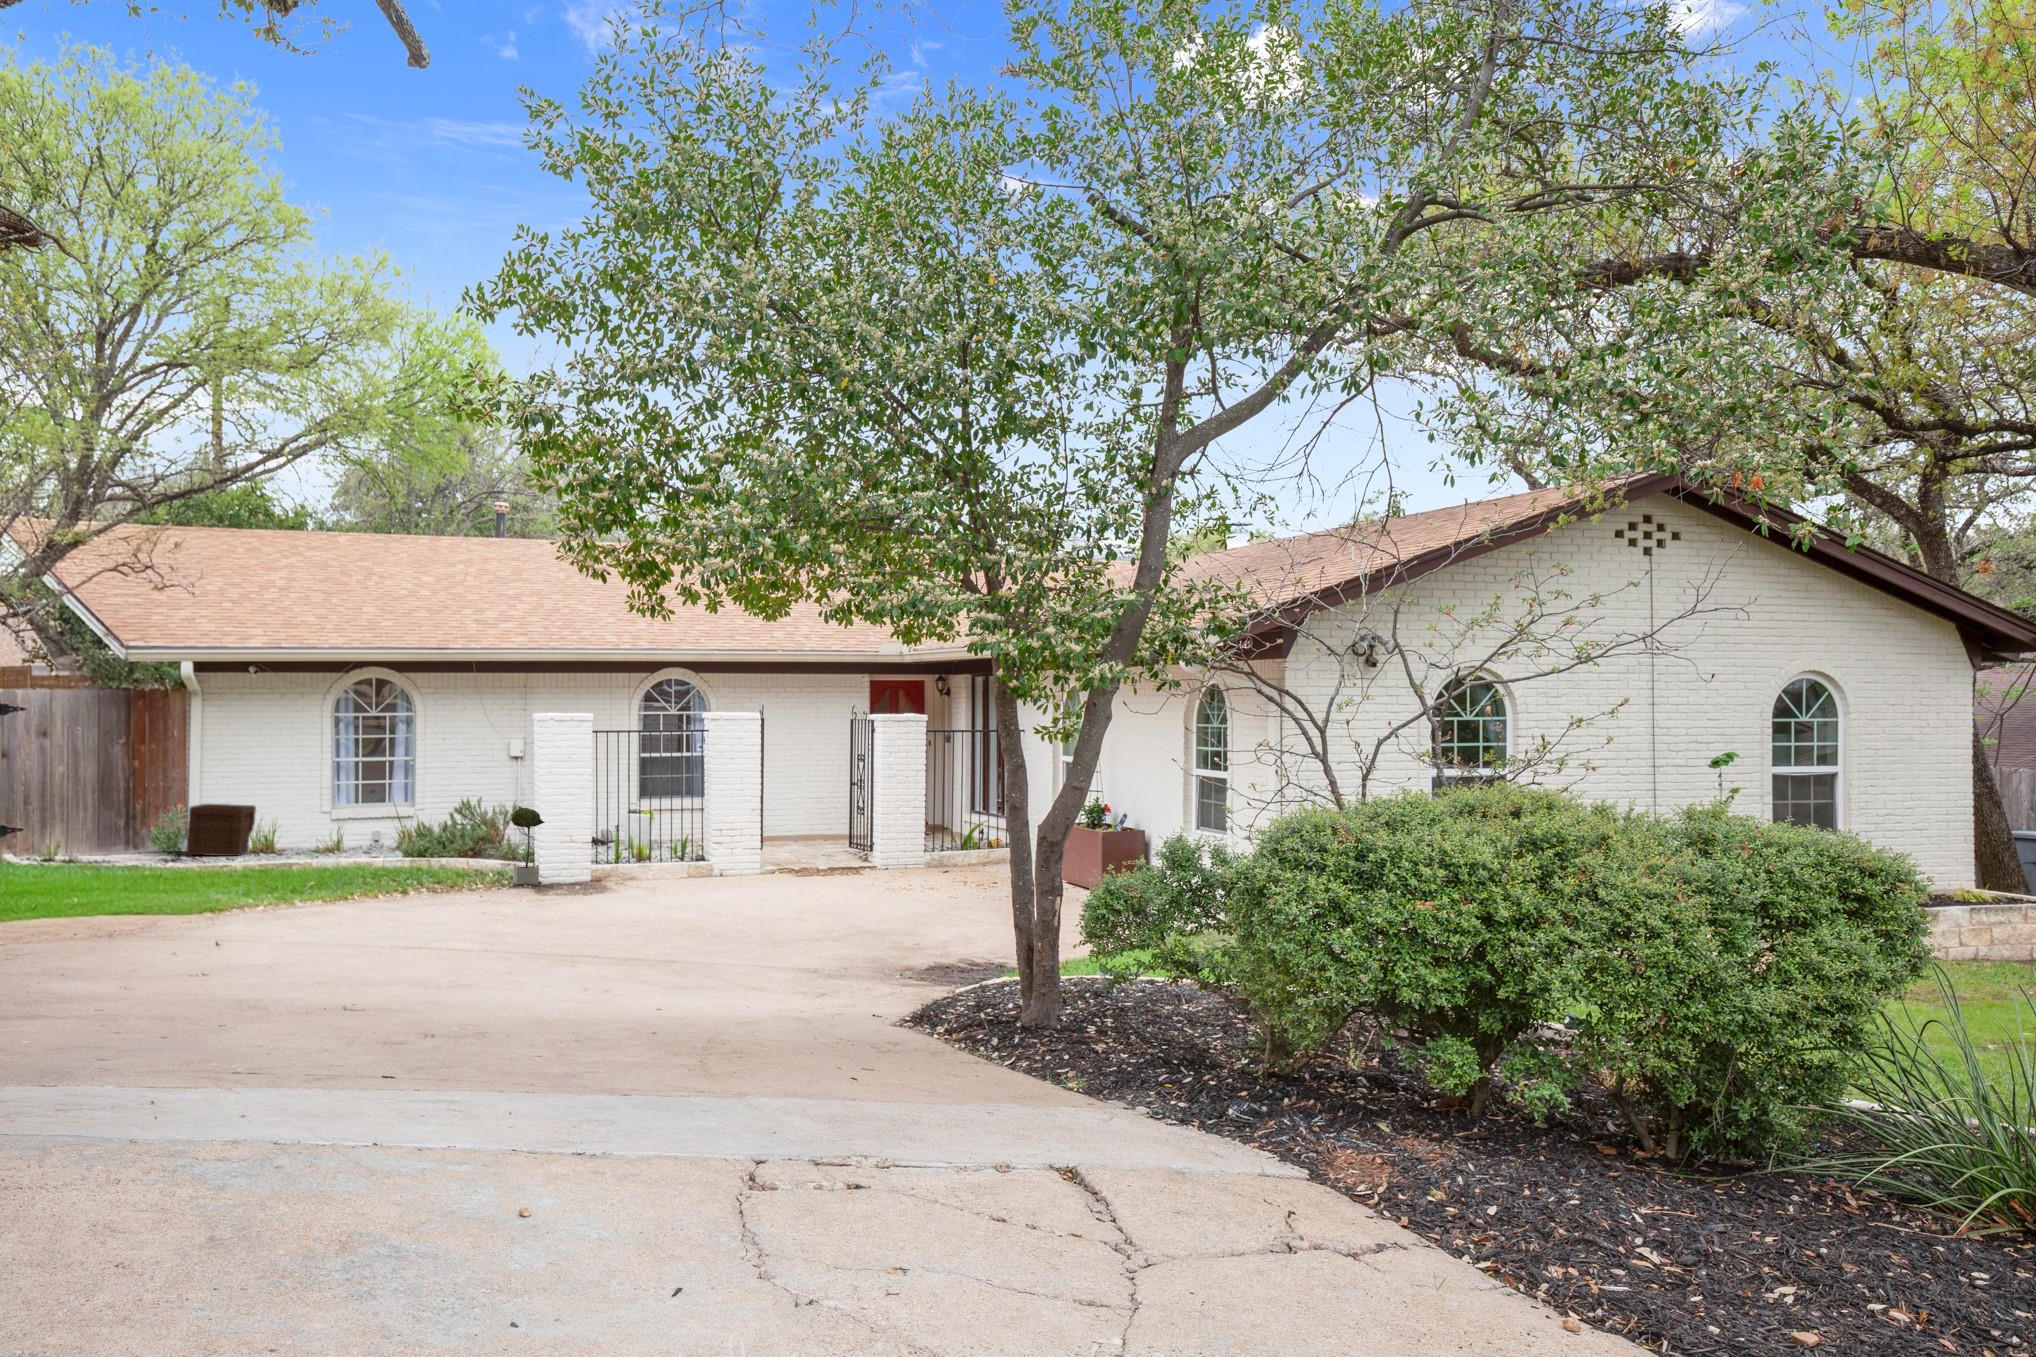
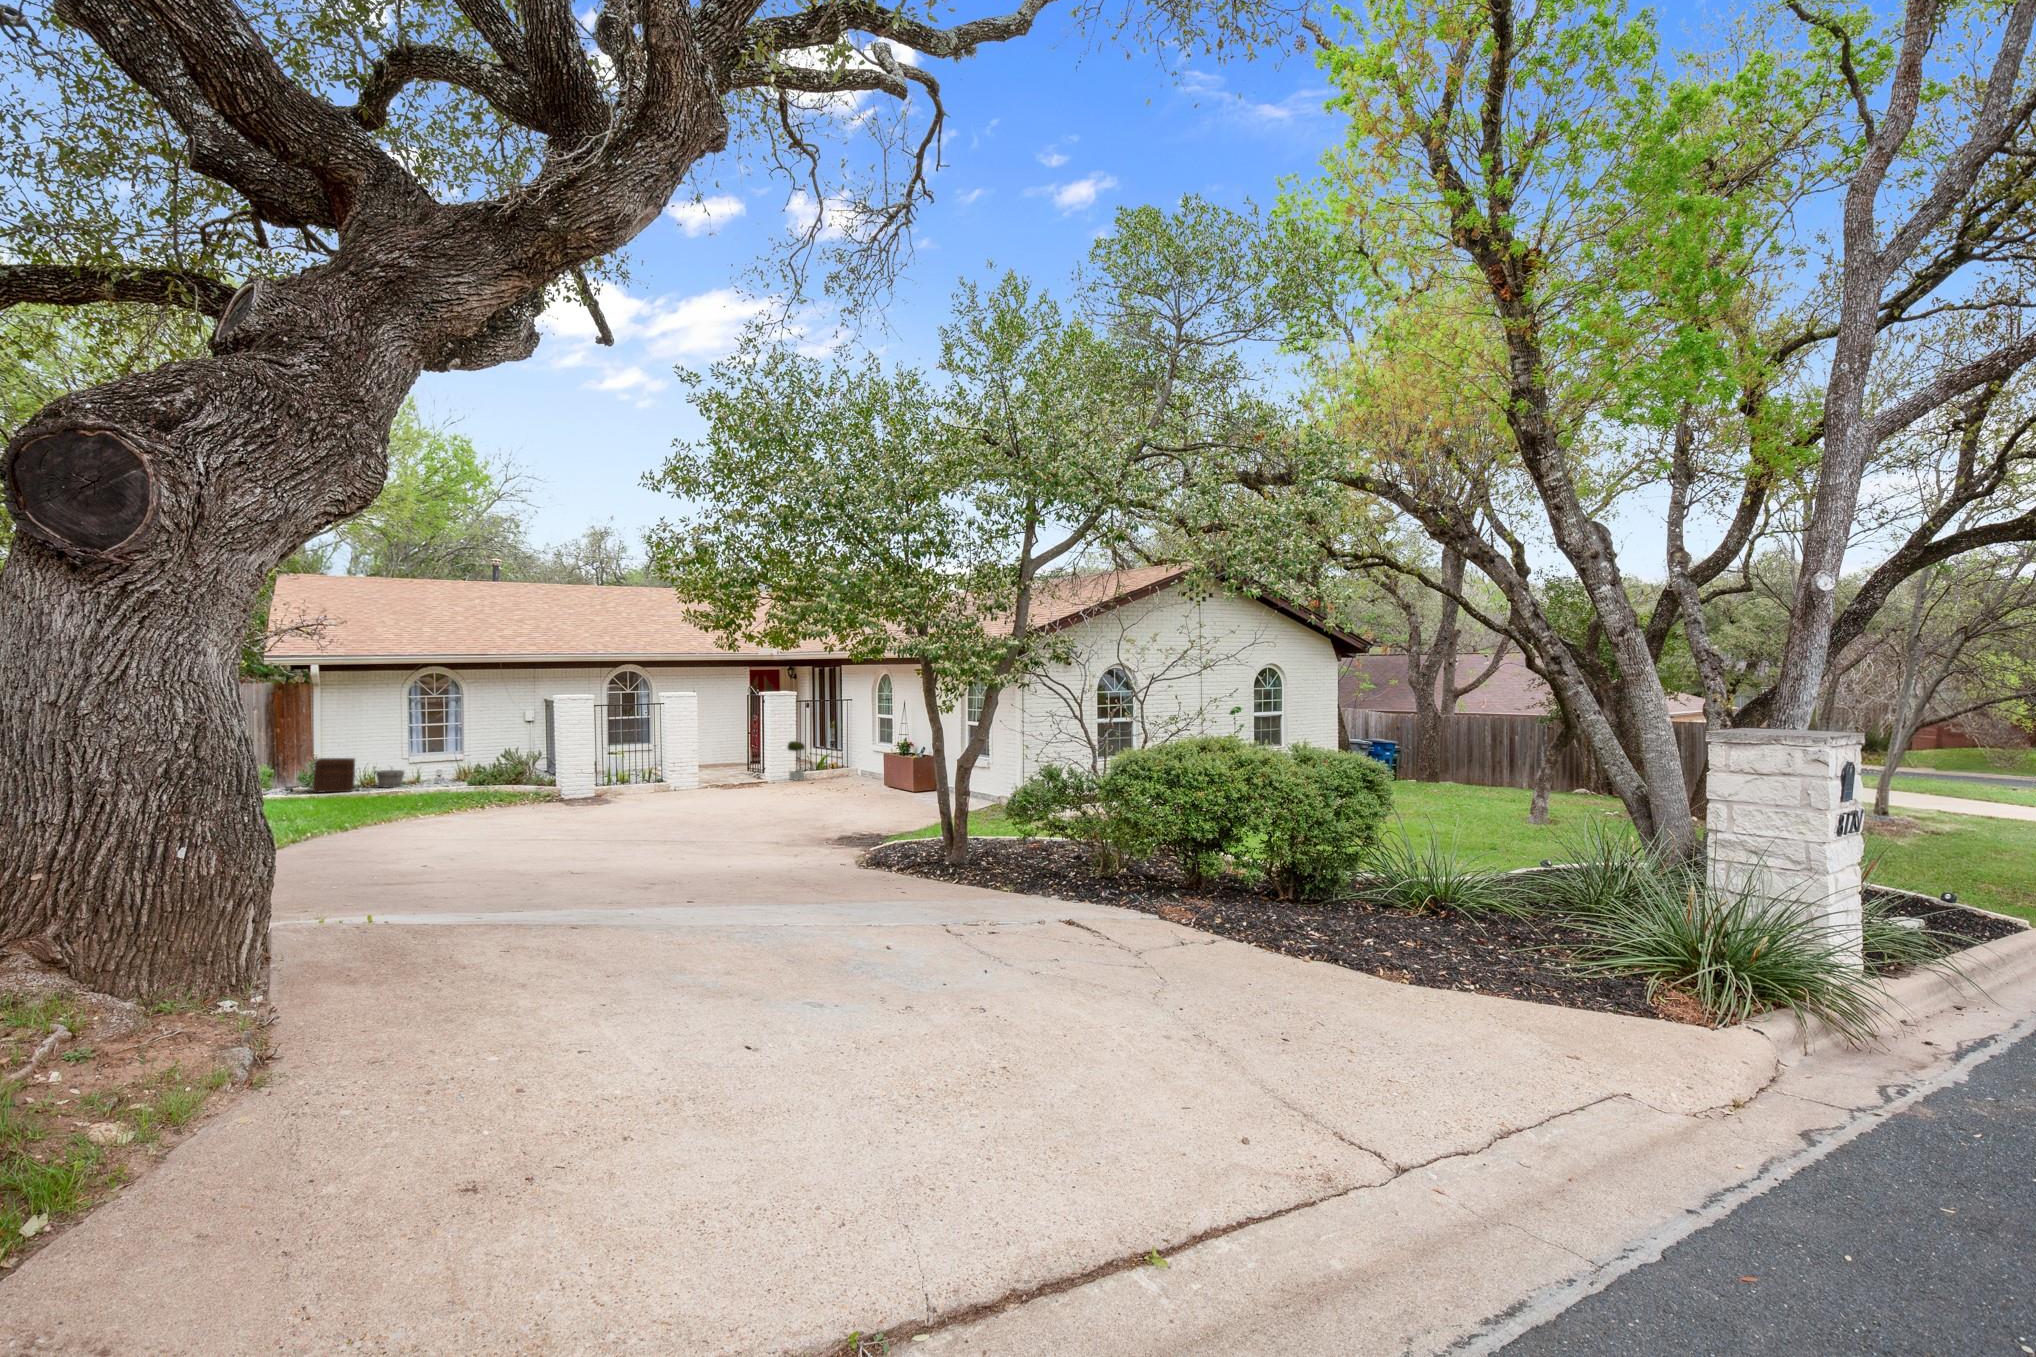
potted tree: present [511,806,545,884] -> present [787,741,805,780]
wooden bucket: none [281,818,324,852] -> present [376,770,404,788]

